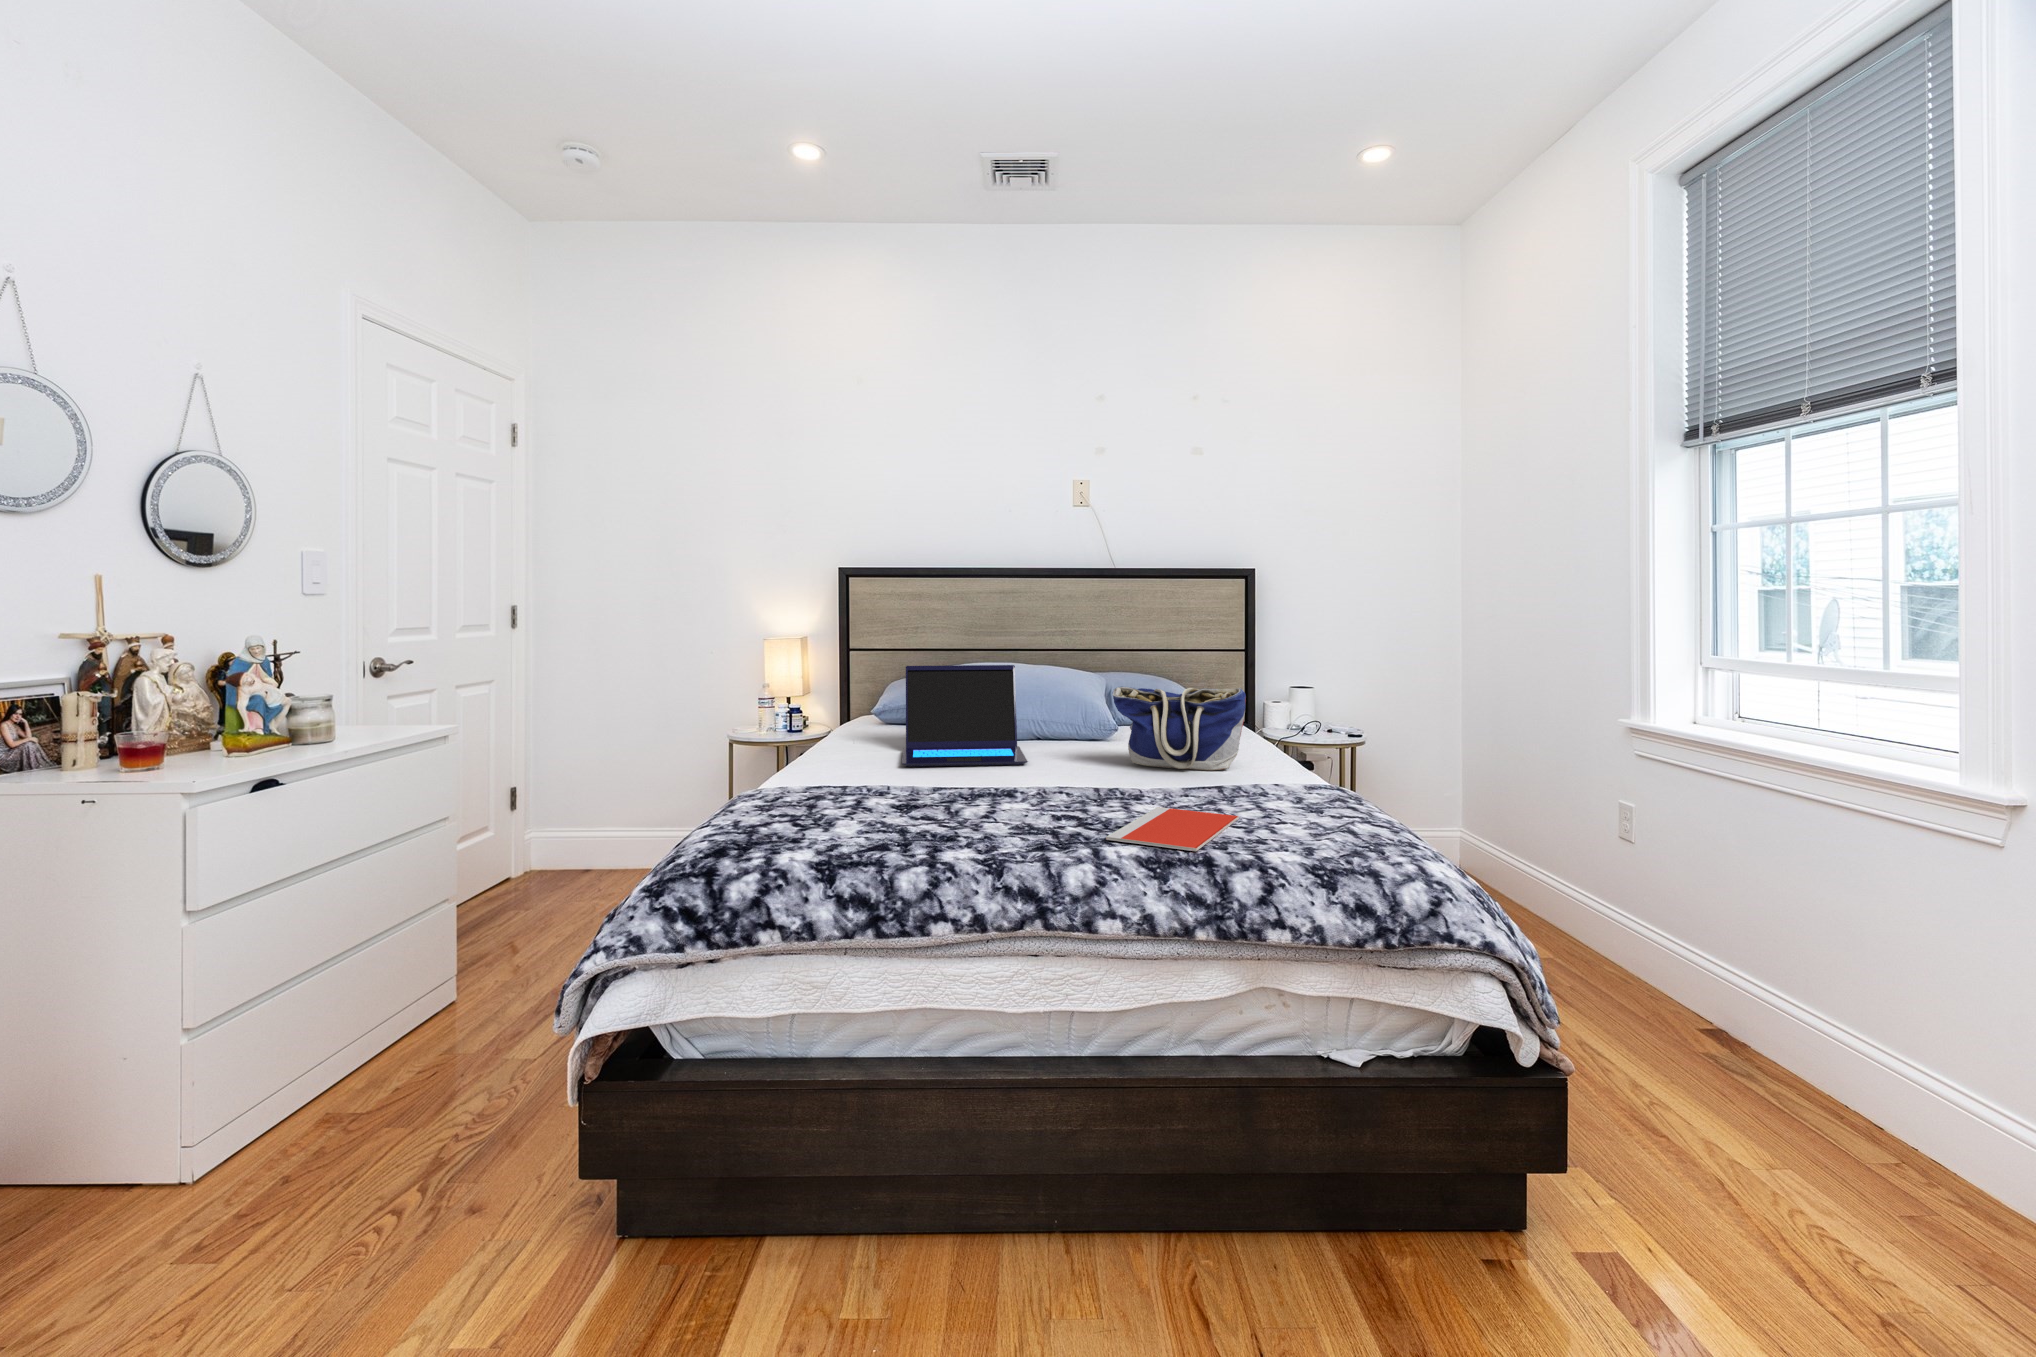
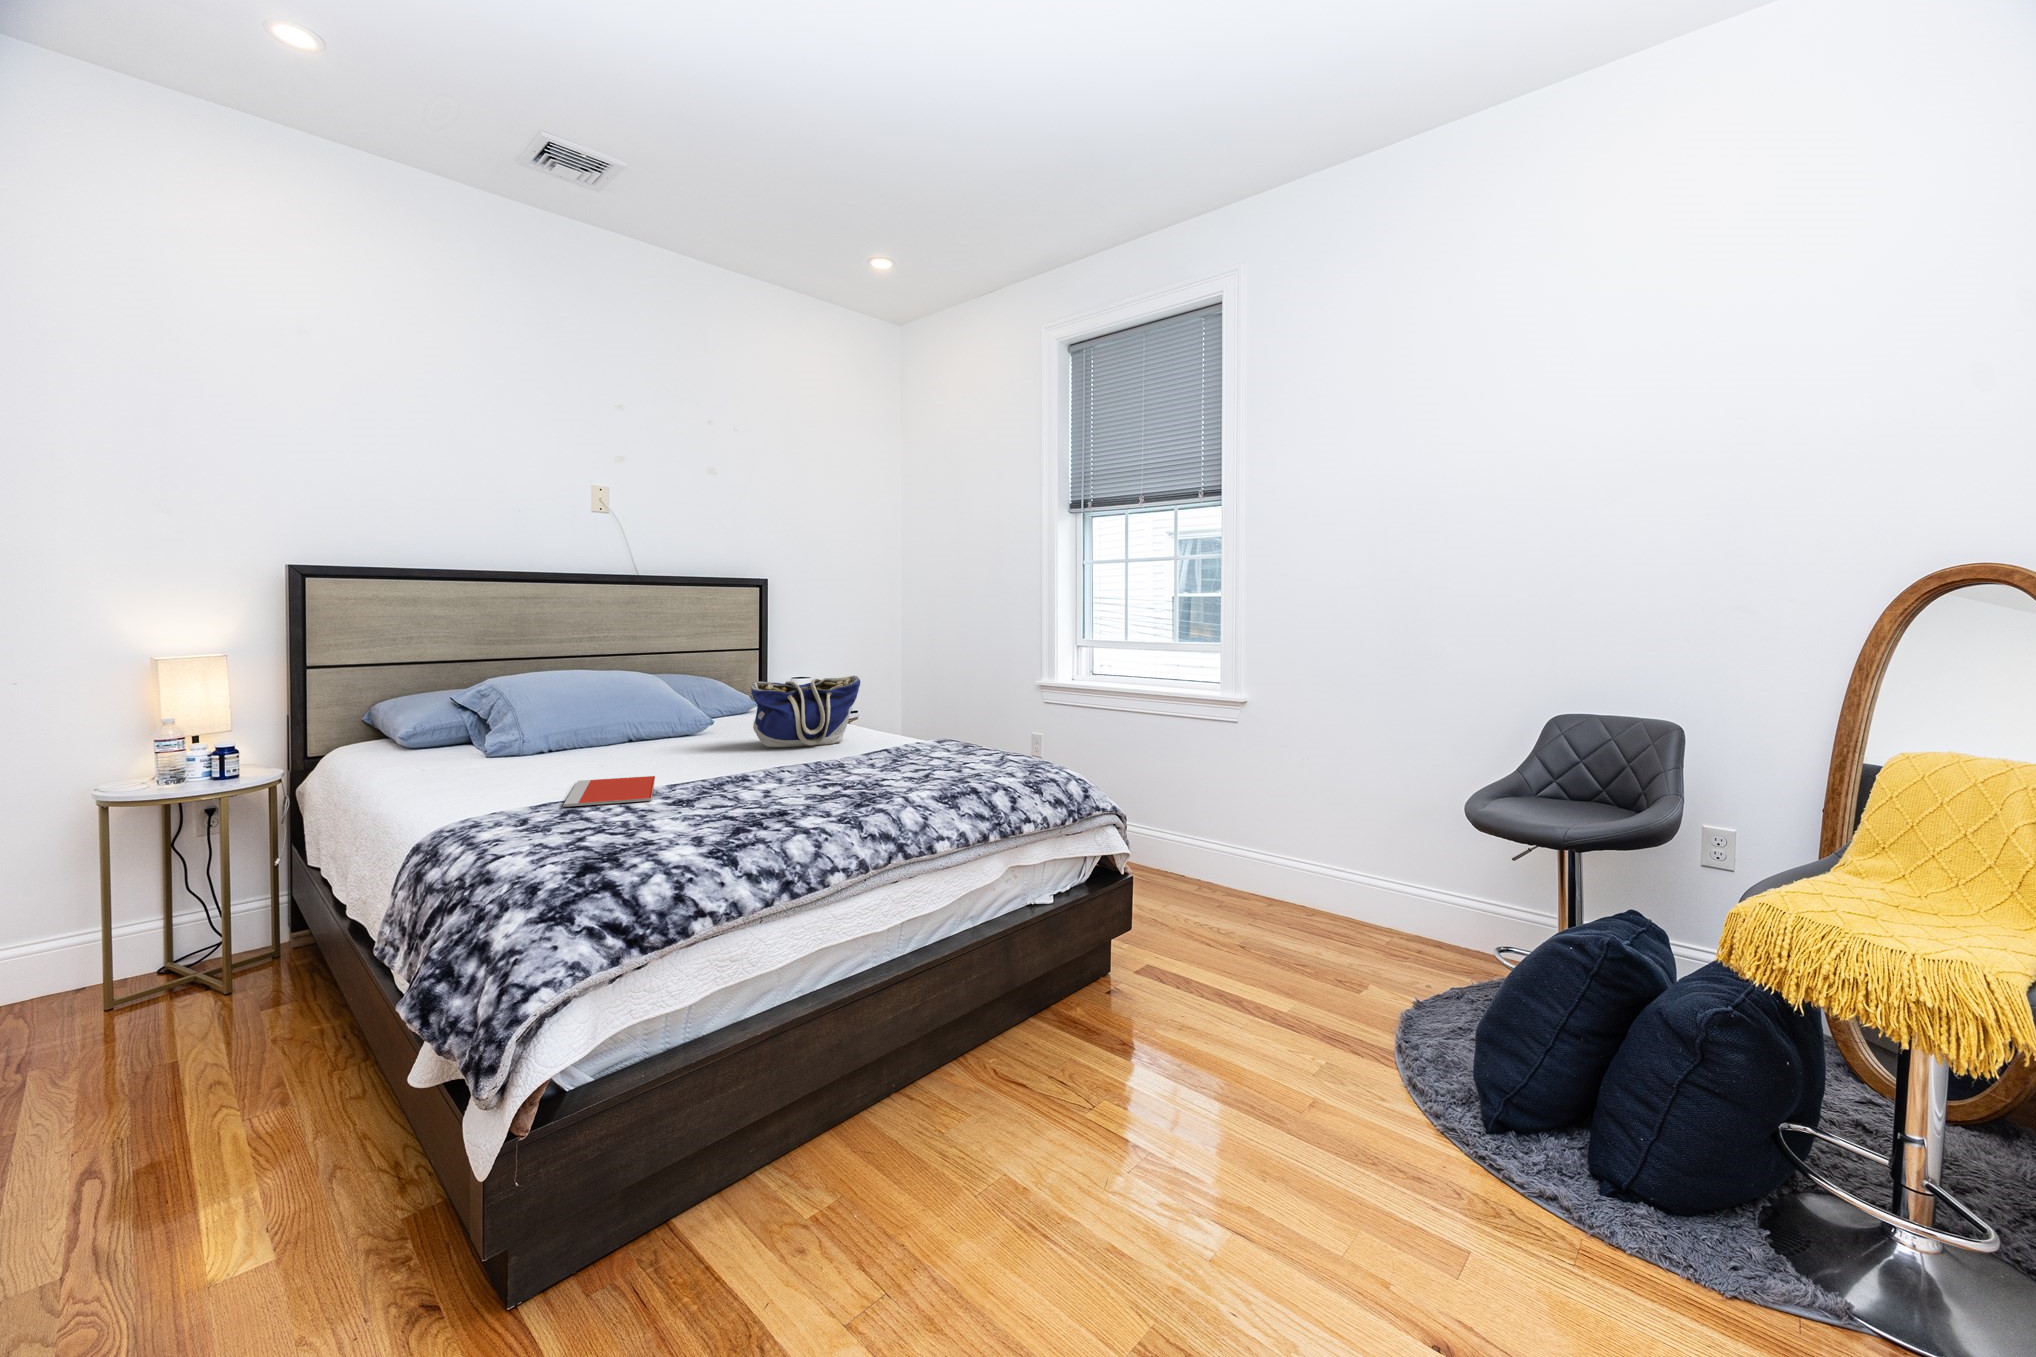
laptop: present [902,665,1027,767] -> none [497,672,677,778]
notebook: present [1106,807,1239,851] -> present [564,776,655,807]

